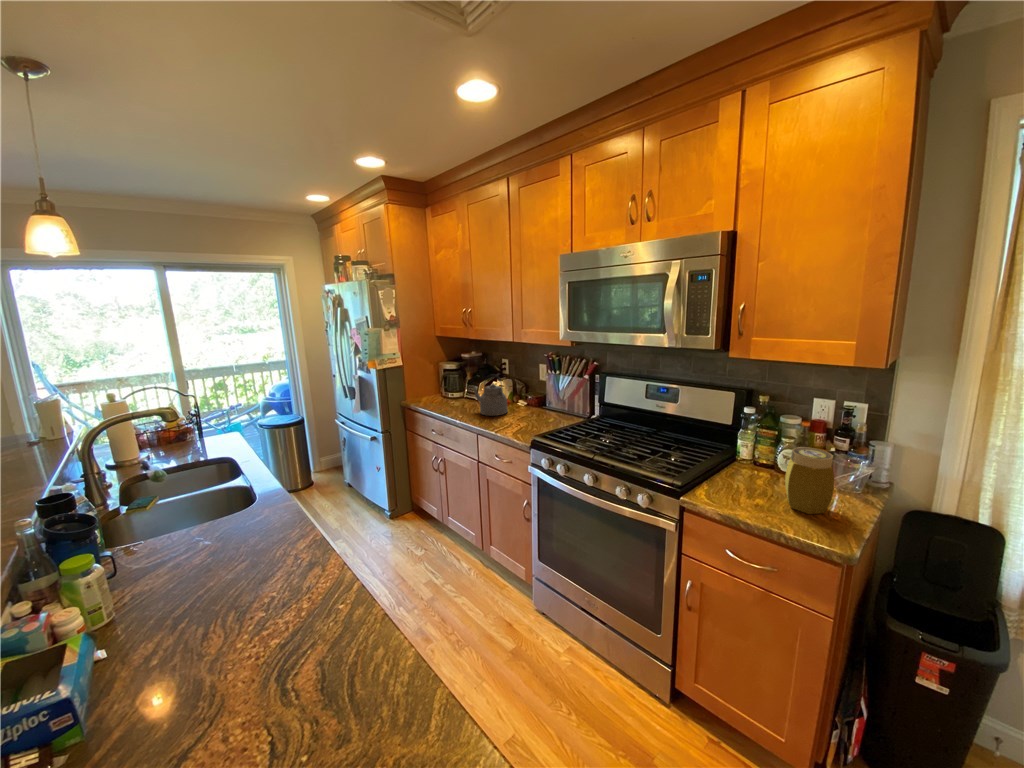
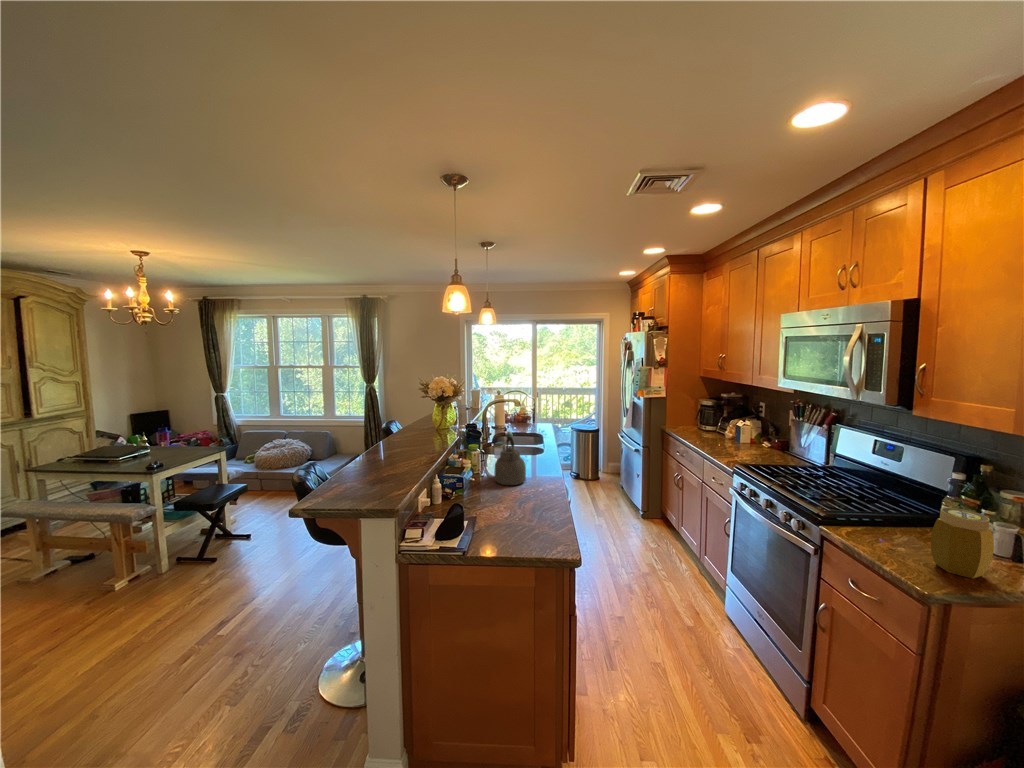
kettle: present [472,374,508,416] -> present [494,437,526,485]

